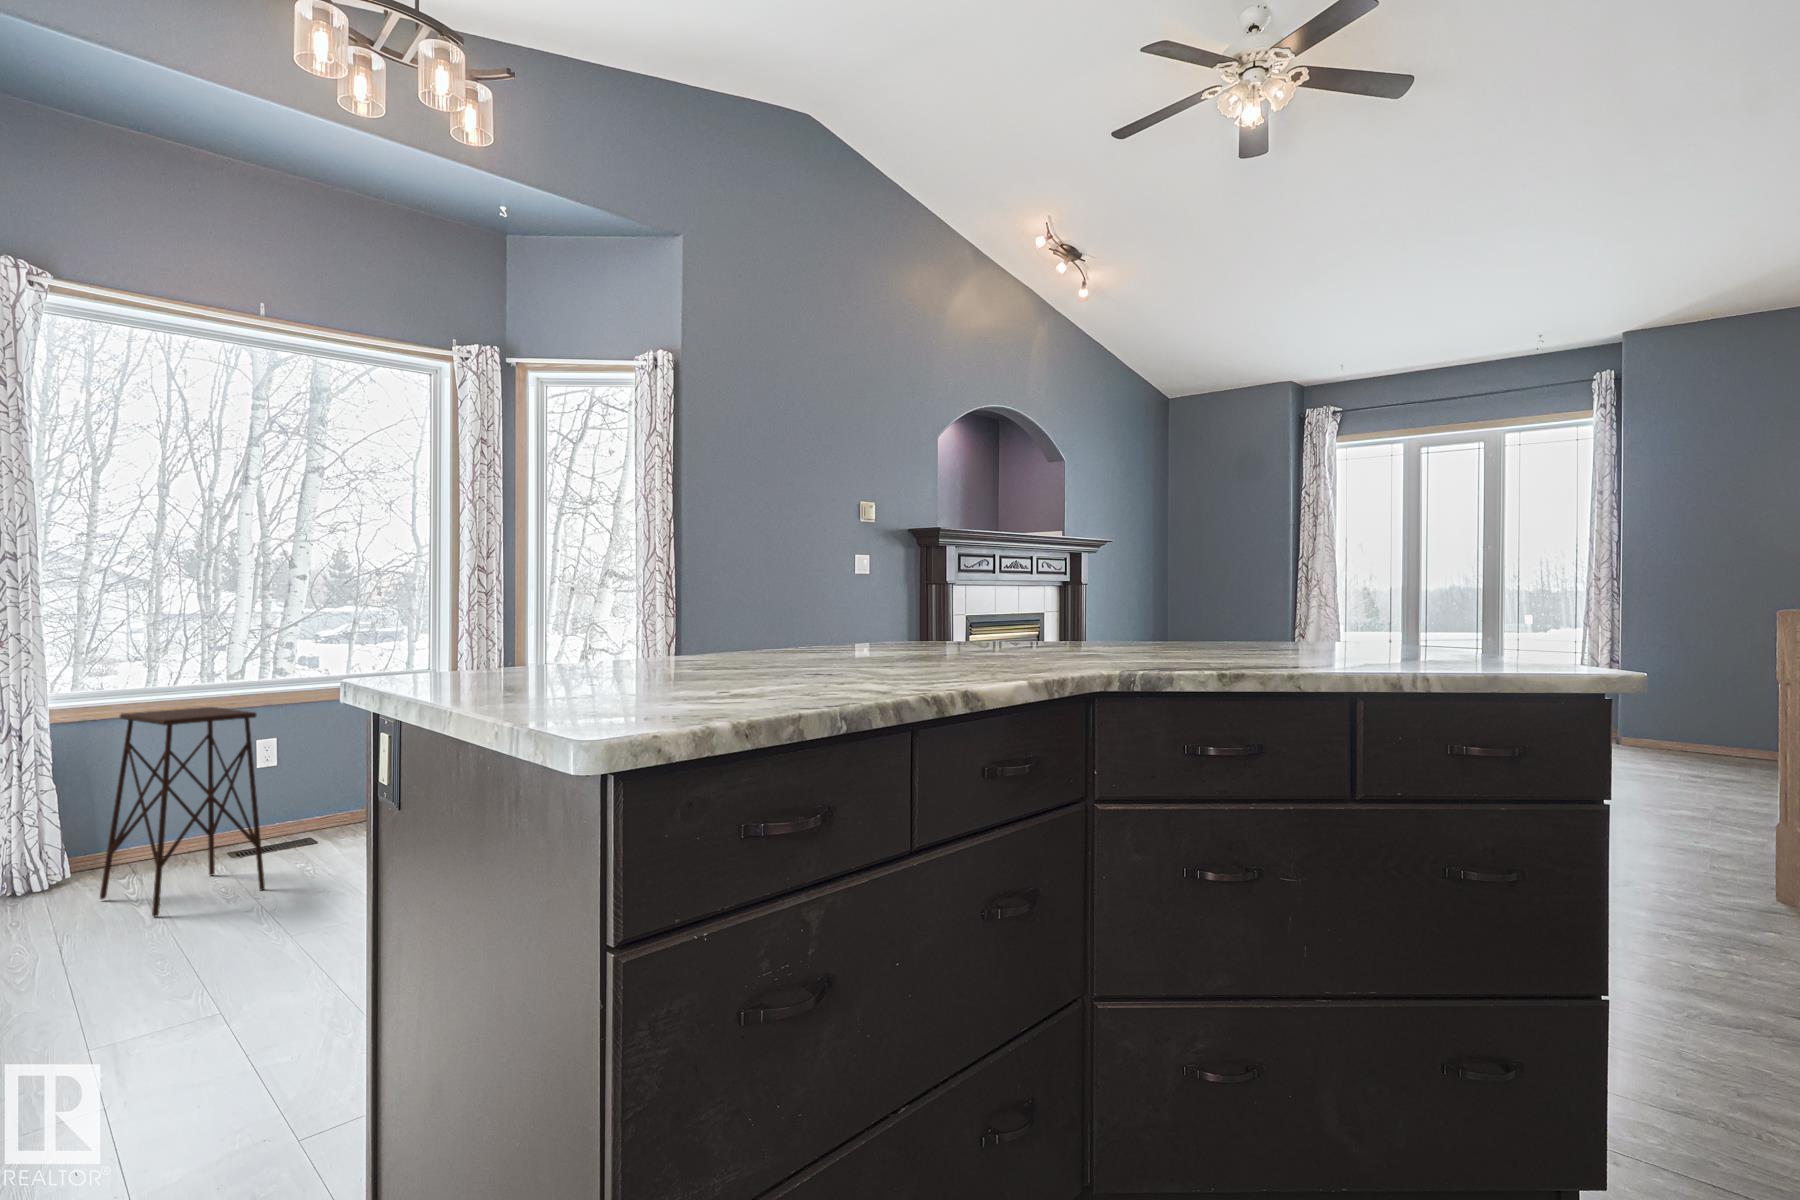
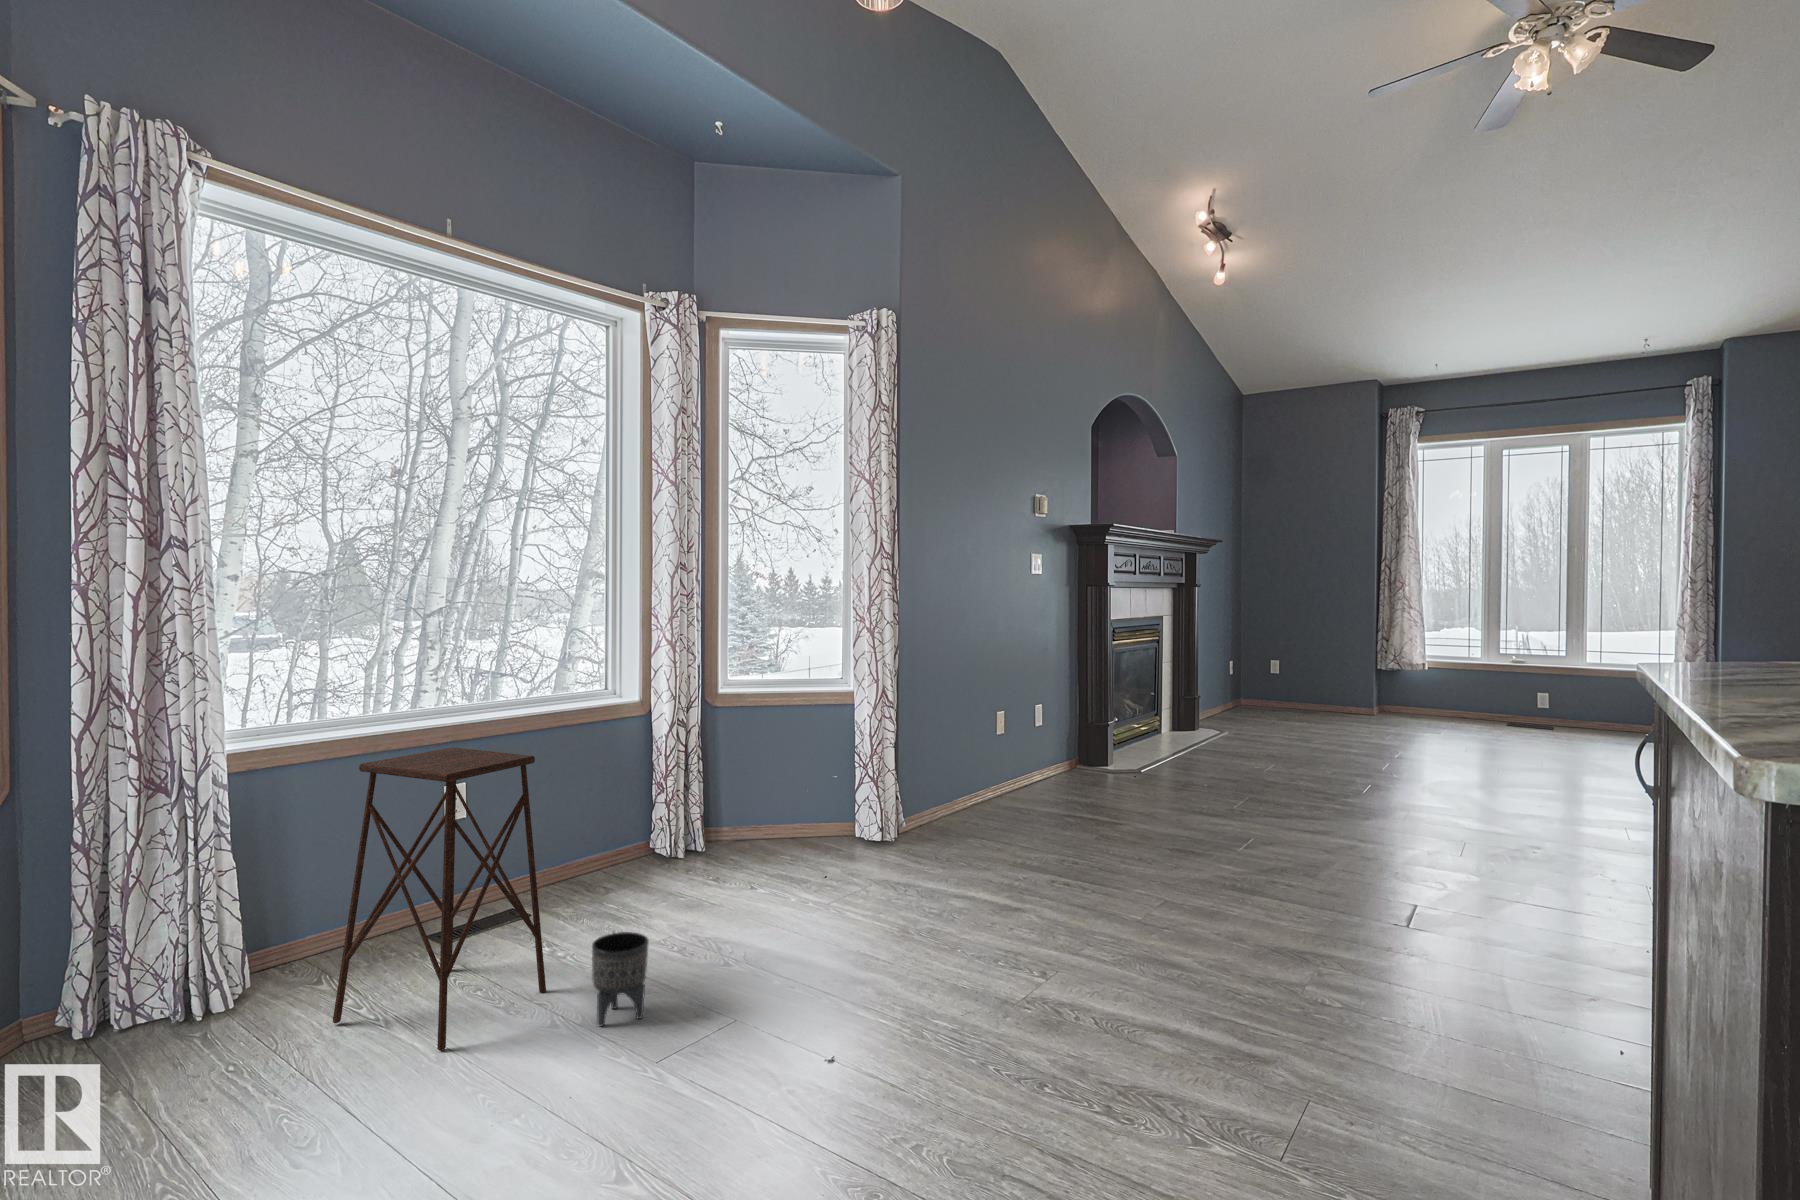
planter: none [274,845,322,910] -> present [592,932,649,1026]

